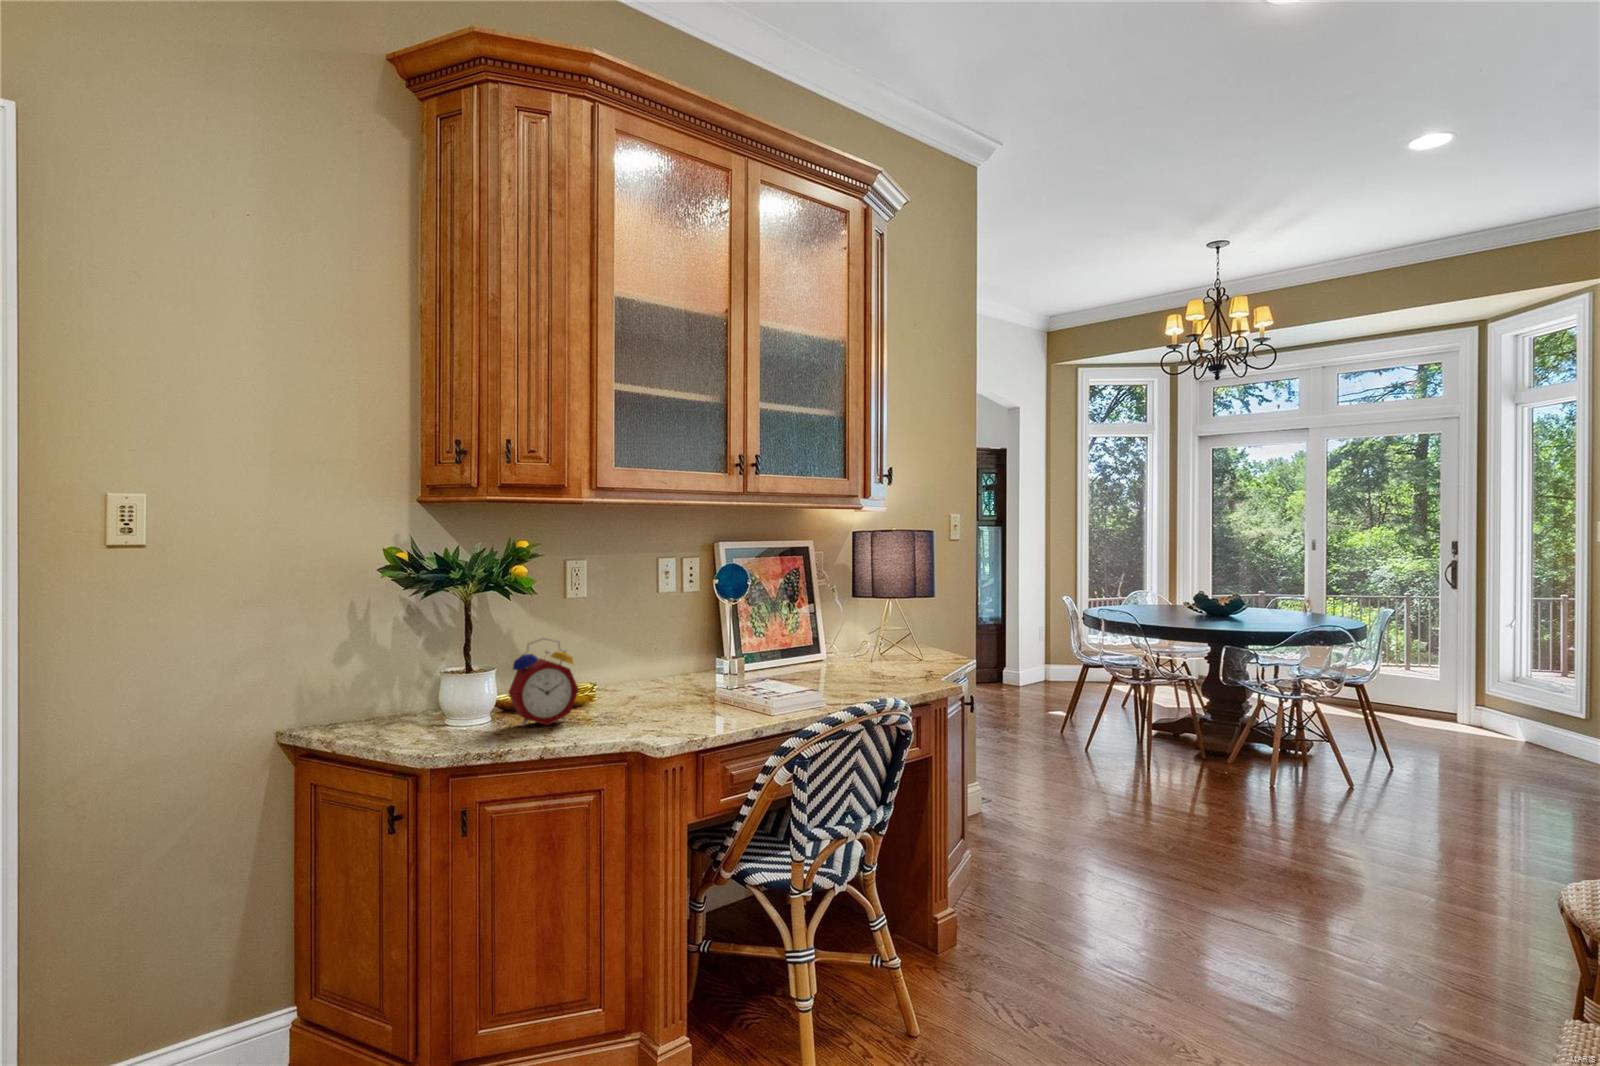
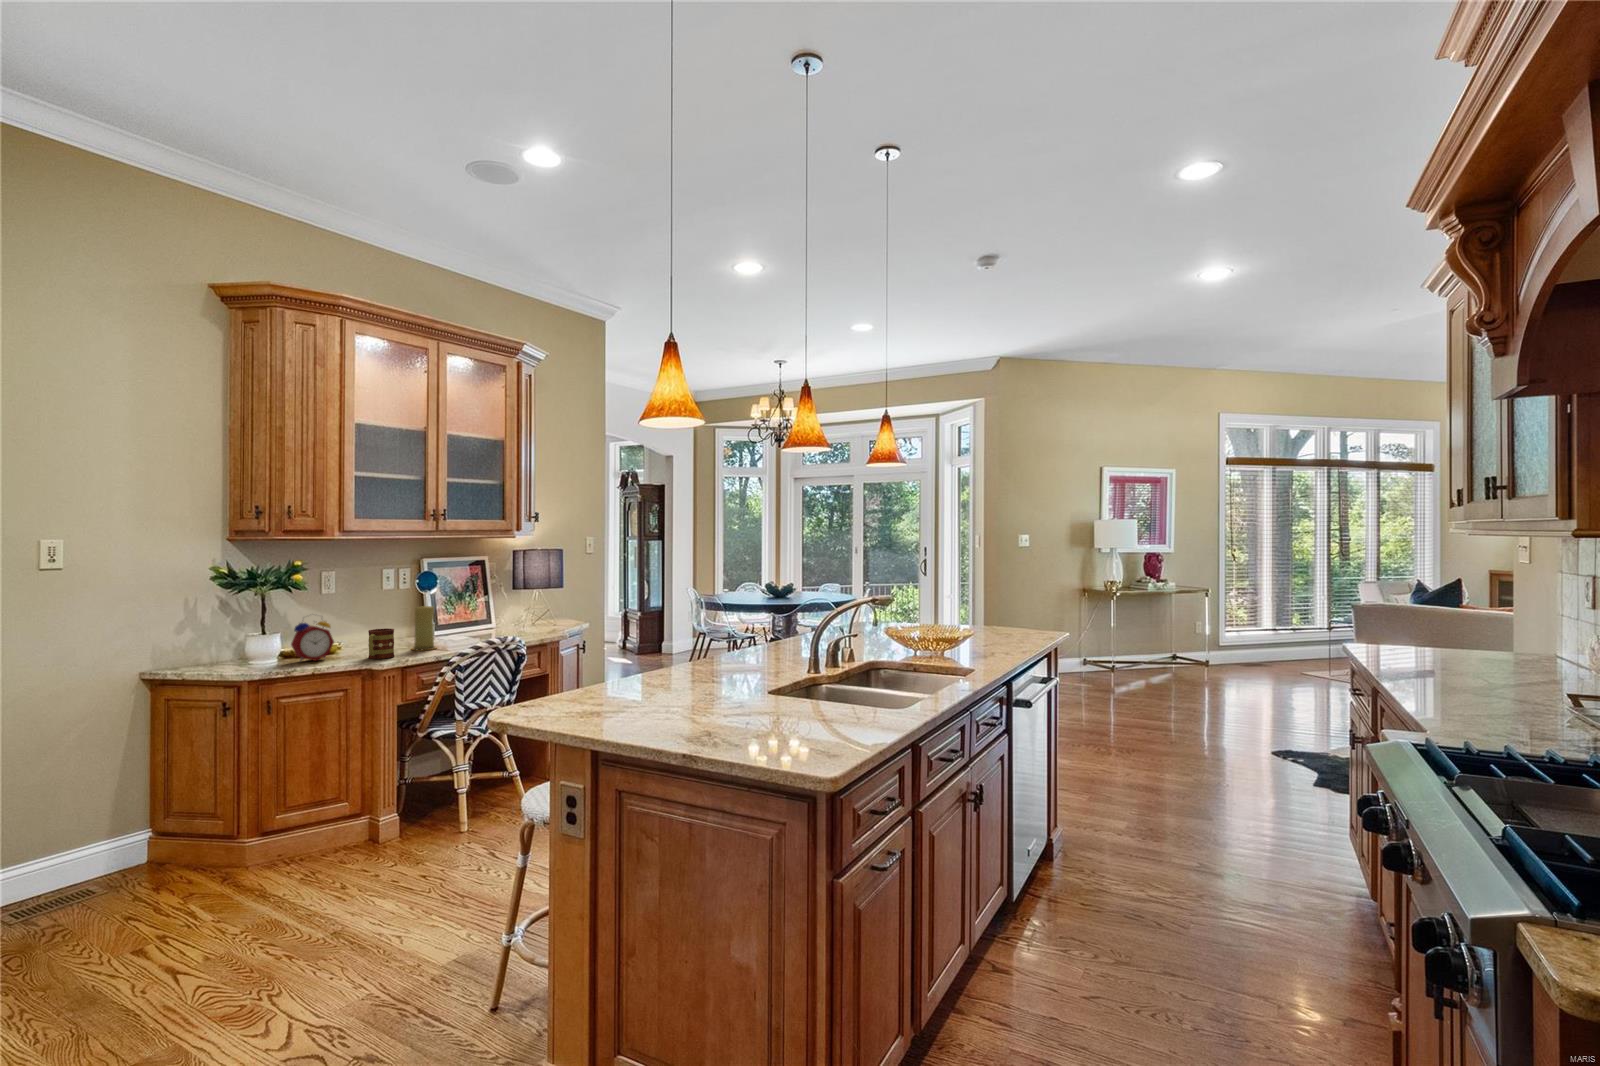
candle: none [704,626,749,708] -> present [412,606,436,650]
mug: none [635,667,679,727] -> present [368,628,394,659]

